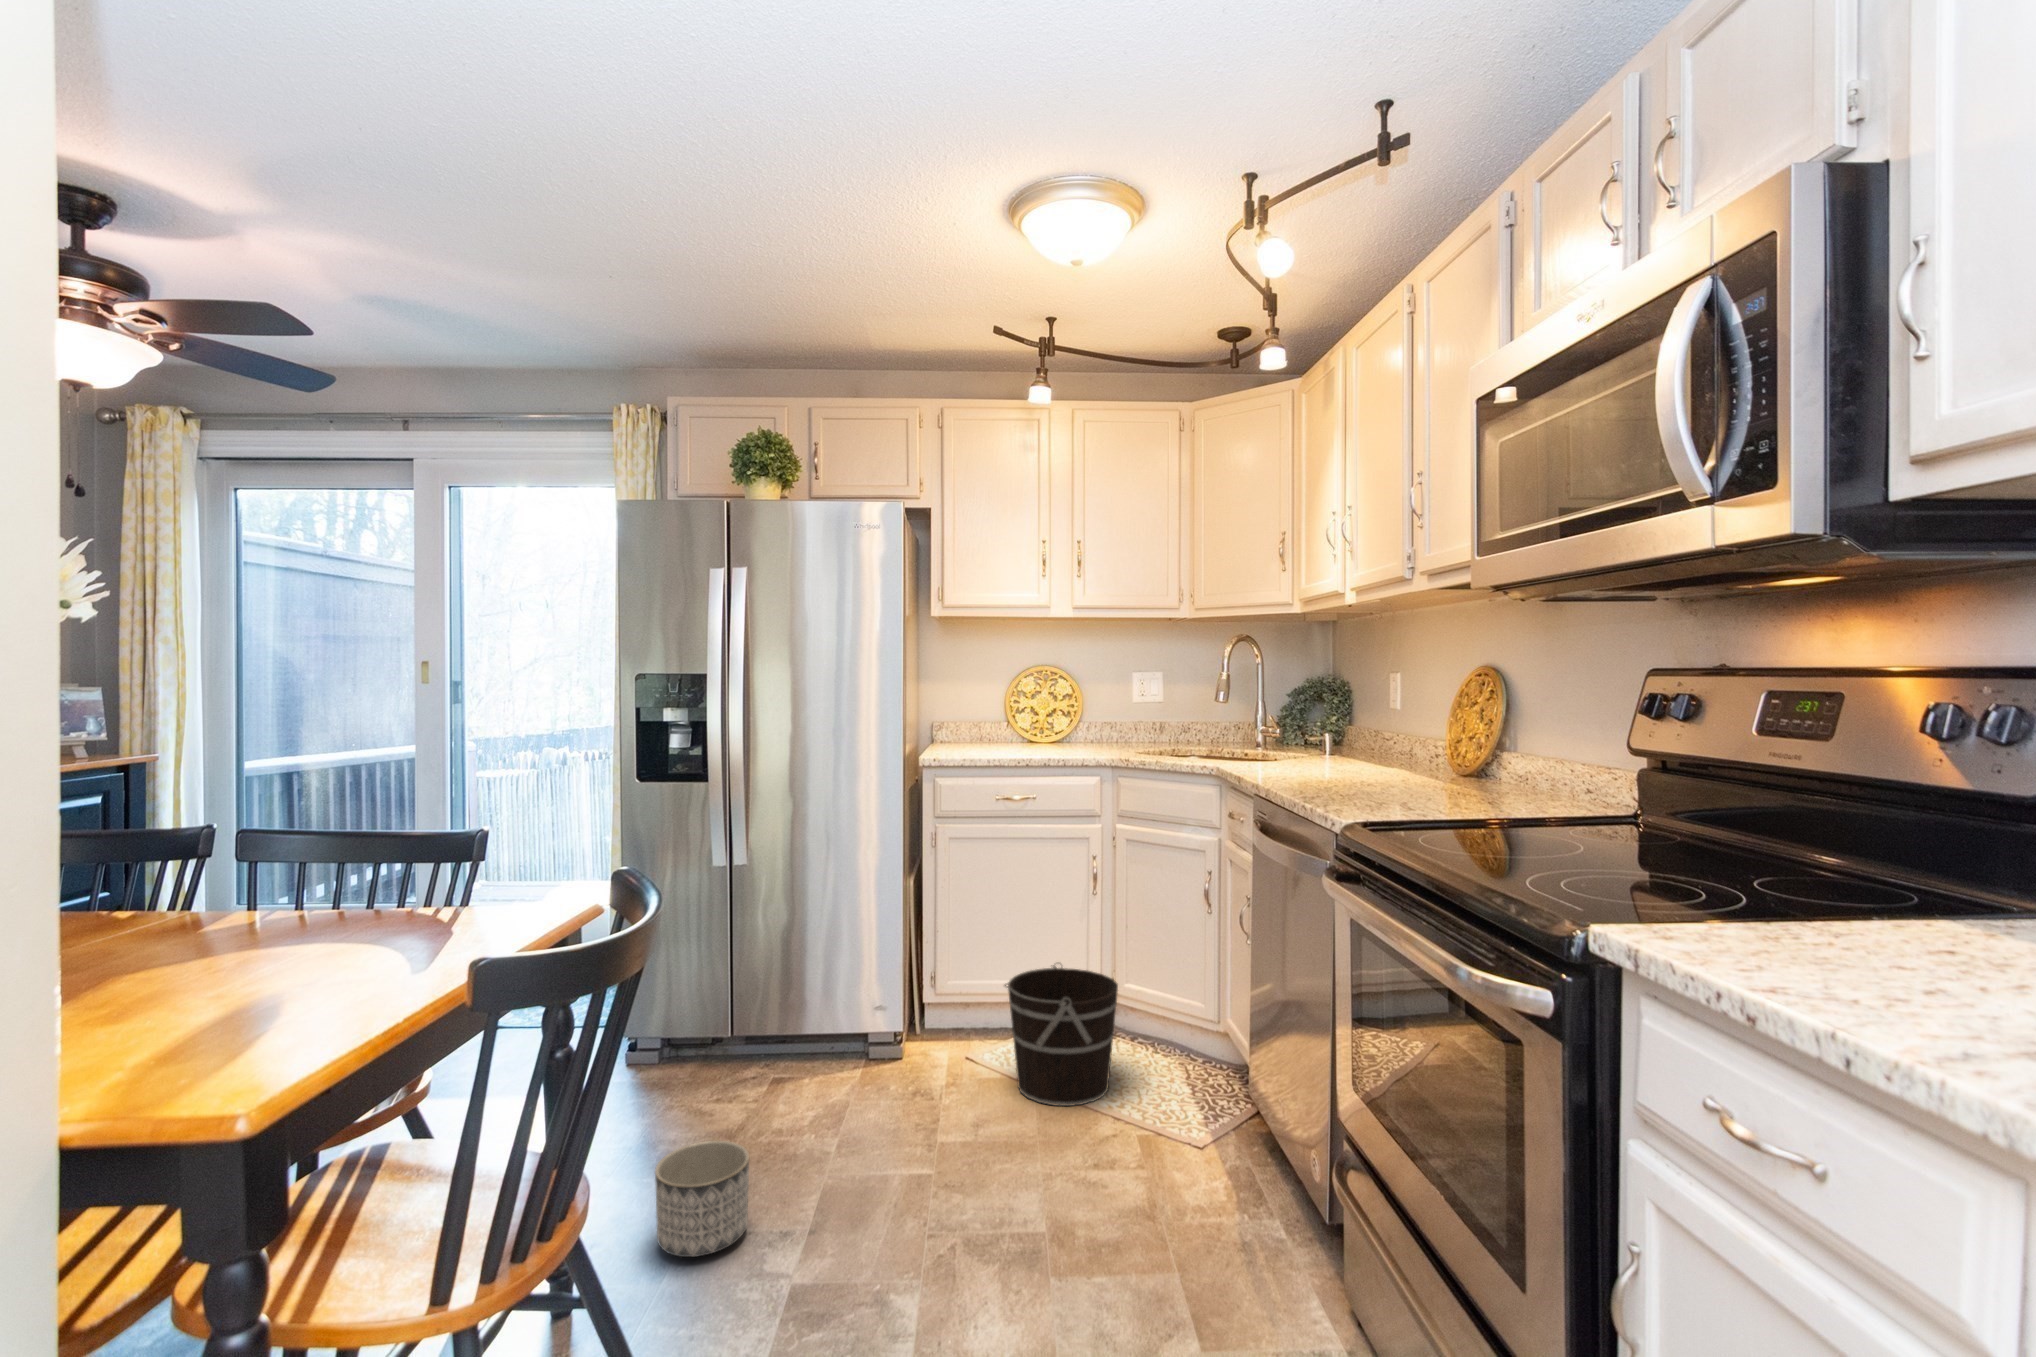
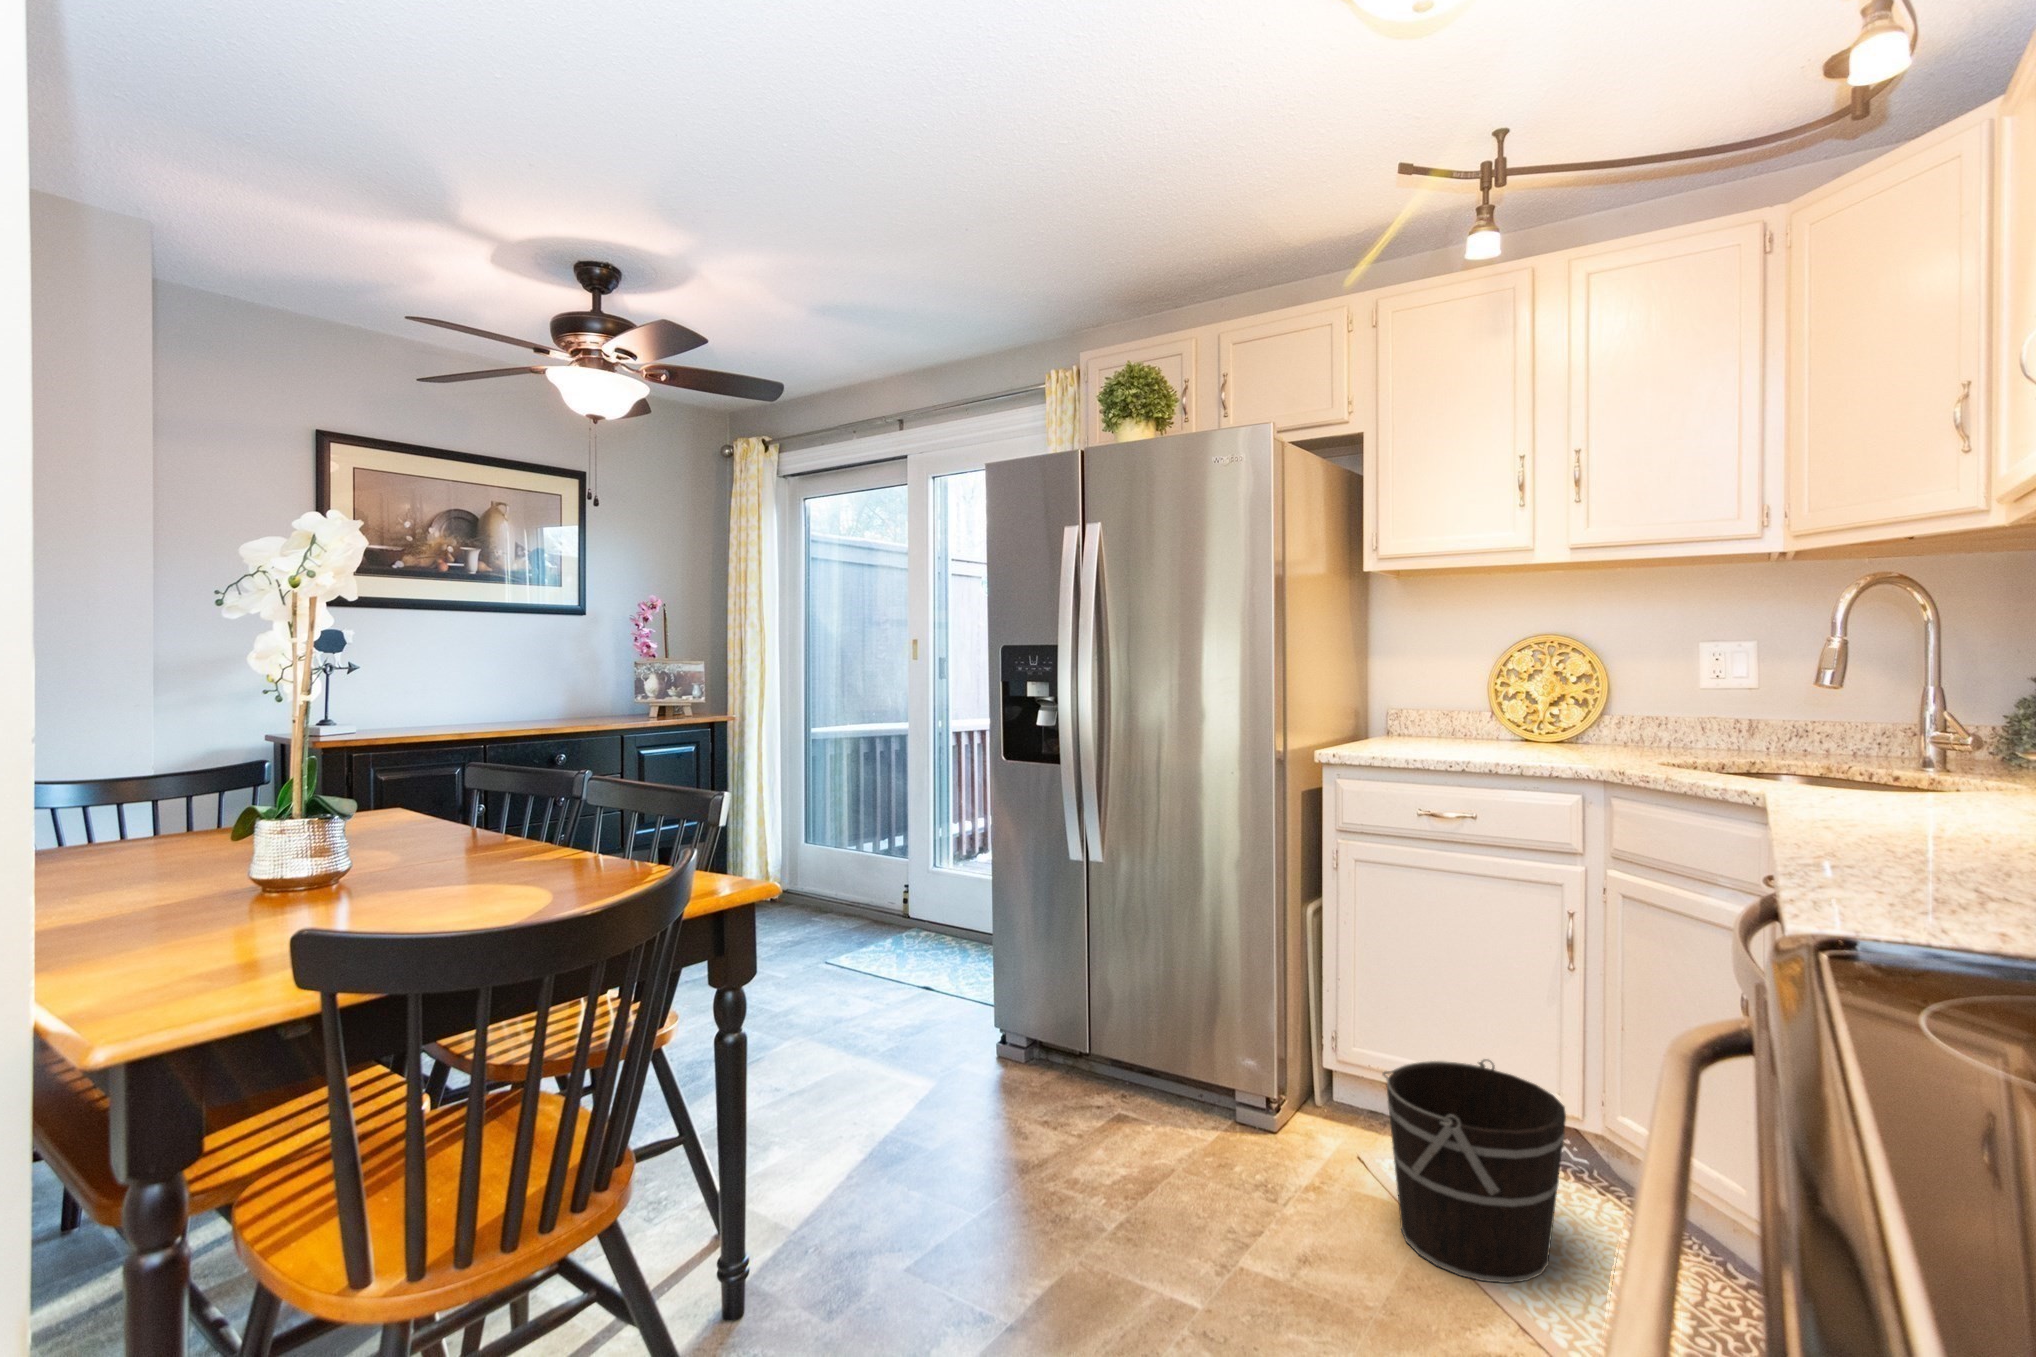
planter: present [655,1141,749,1257] -> none [876,1161,977,1293]

